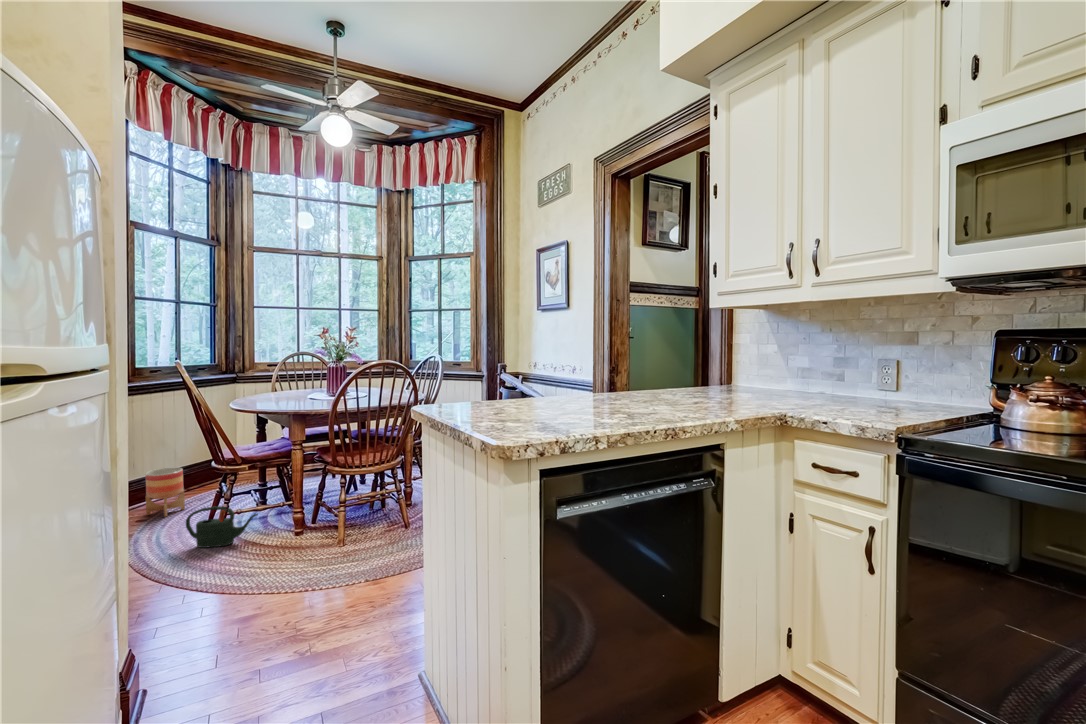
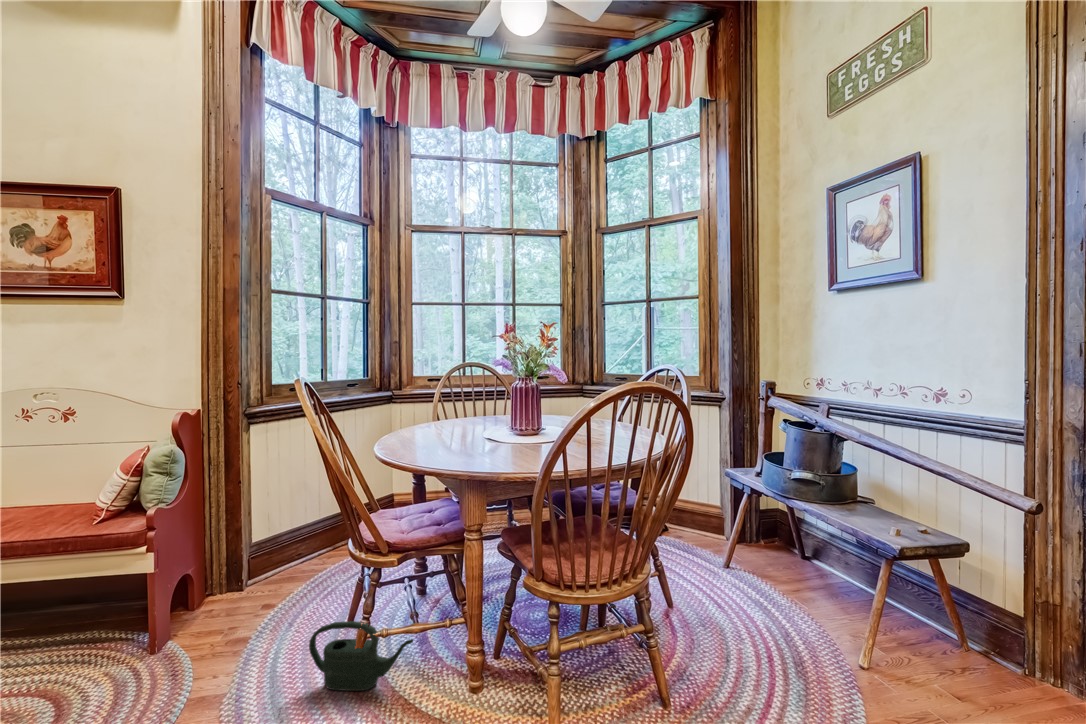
planter: present [146,467,185,516] -> none [275,525,324,600]

